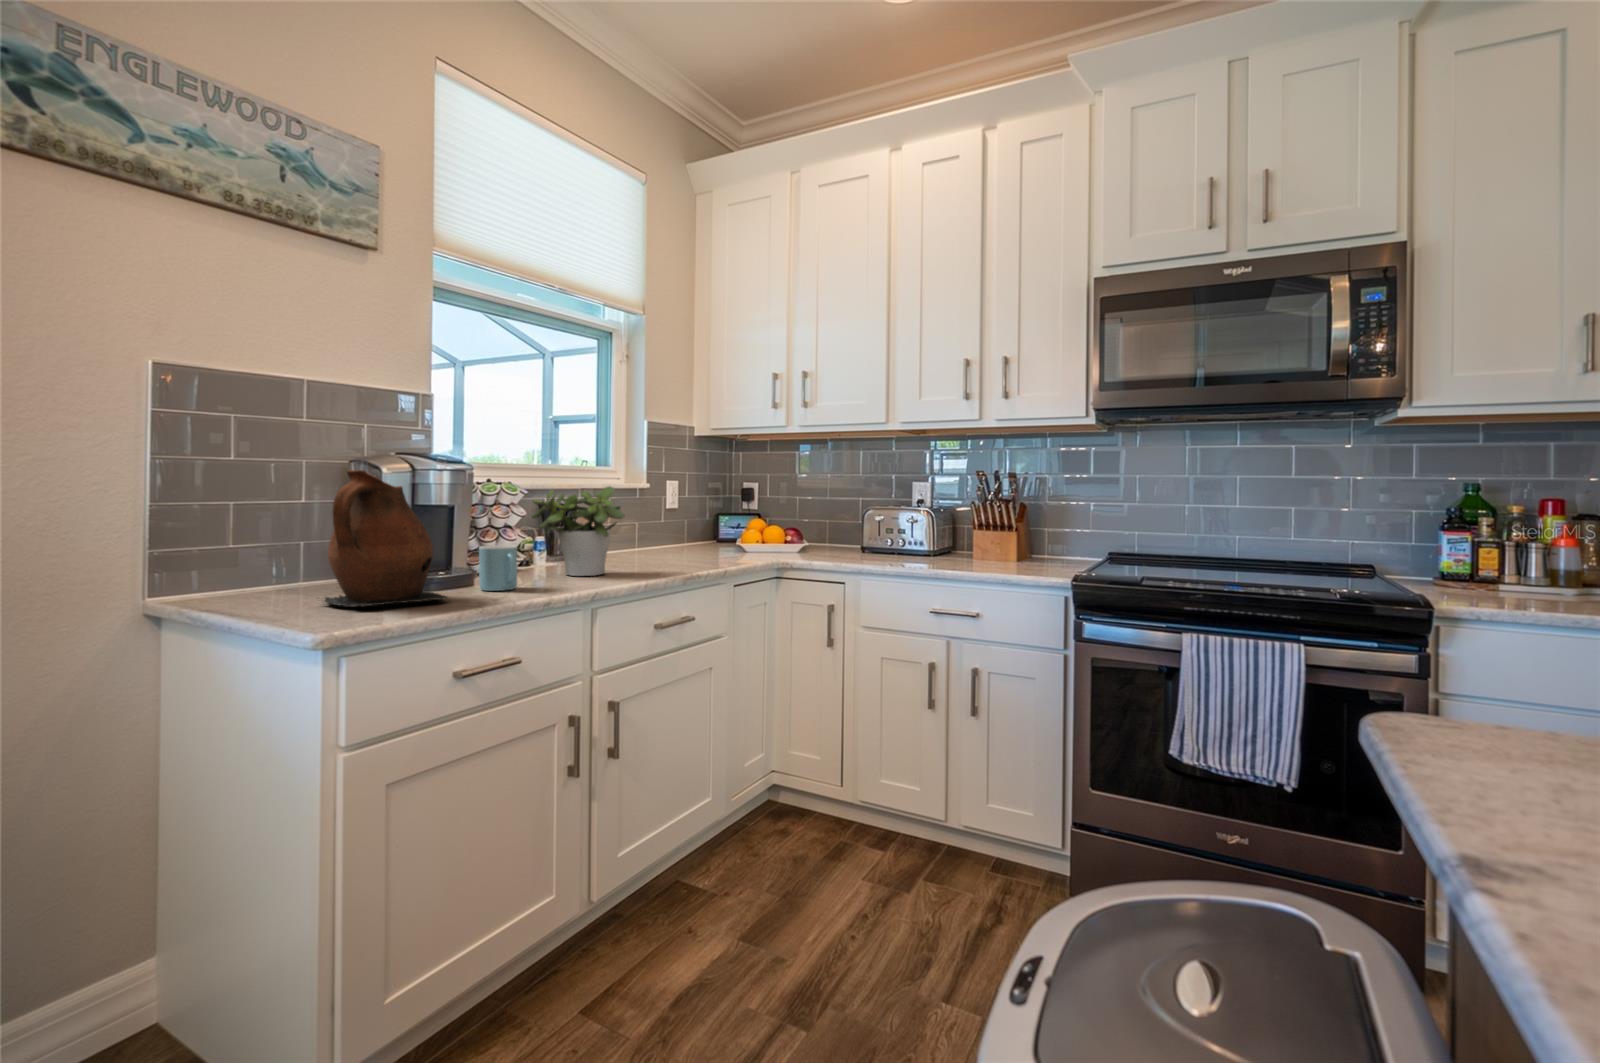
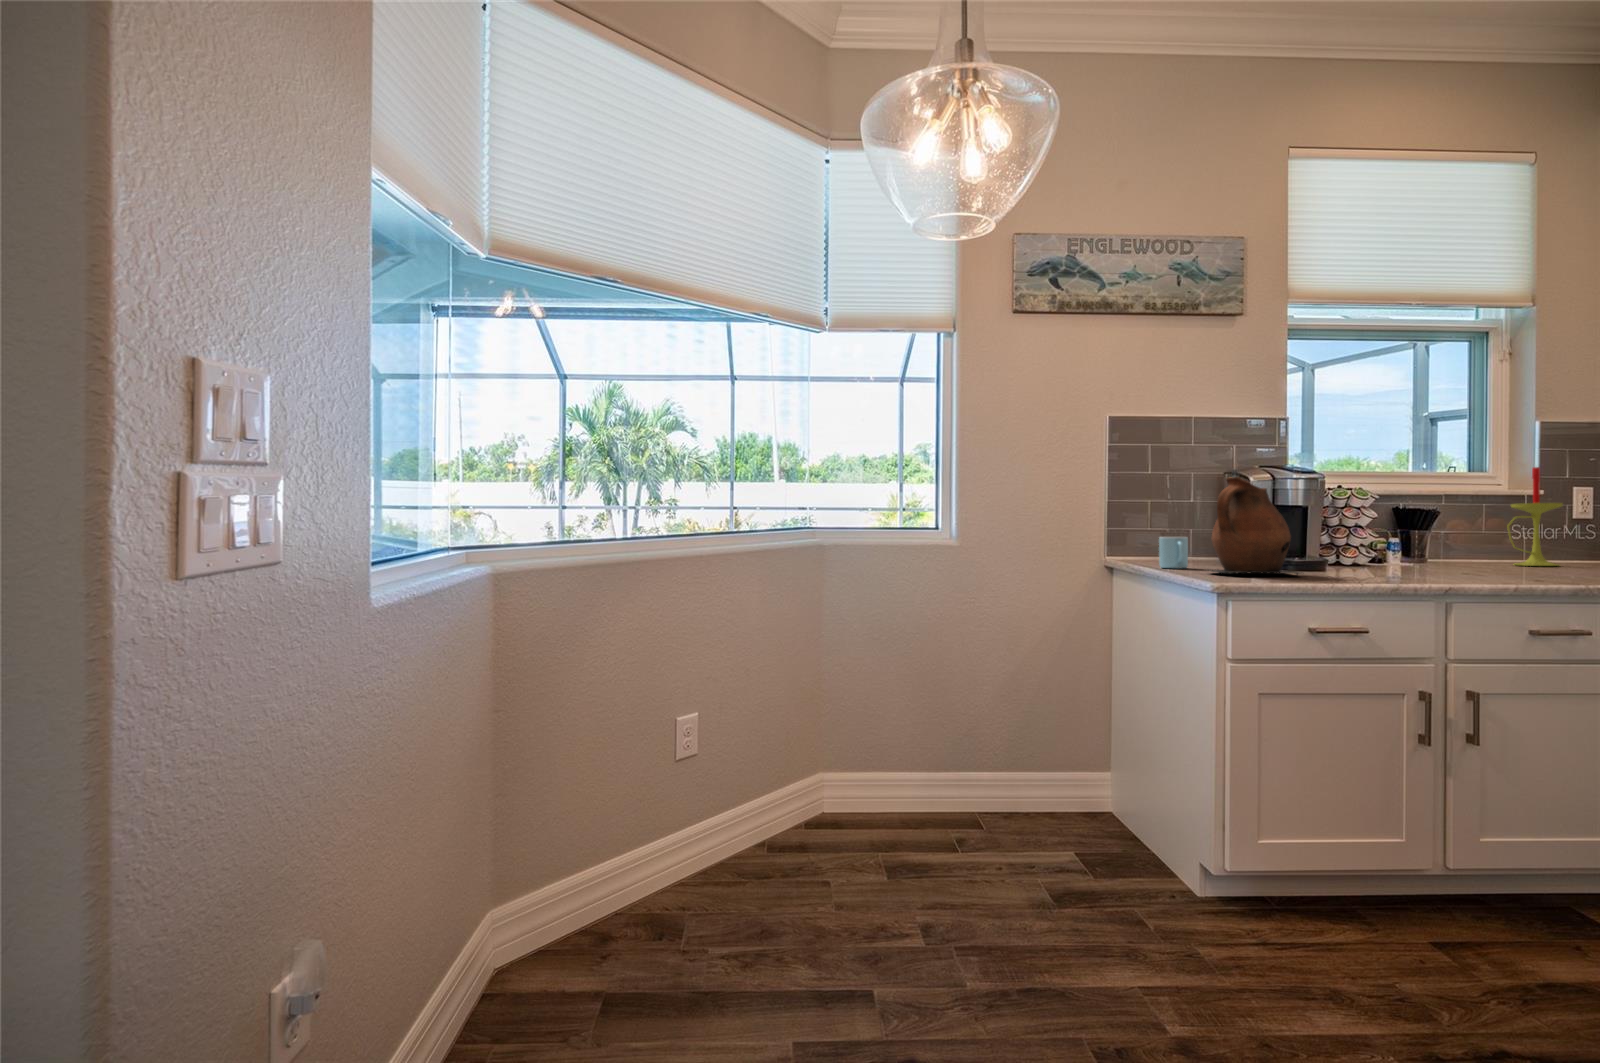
candle: none [630,465,669,560] -> present [1507,467,1563,566]
potted plant: present [532,486,625,576] -> none [1383,485,1493,571]
mug: present [479,545,517,591] -> present [1159,537,1188,568]

